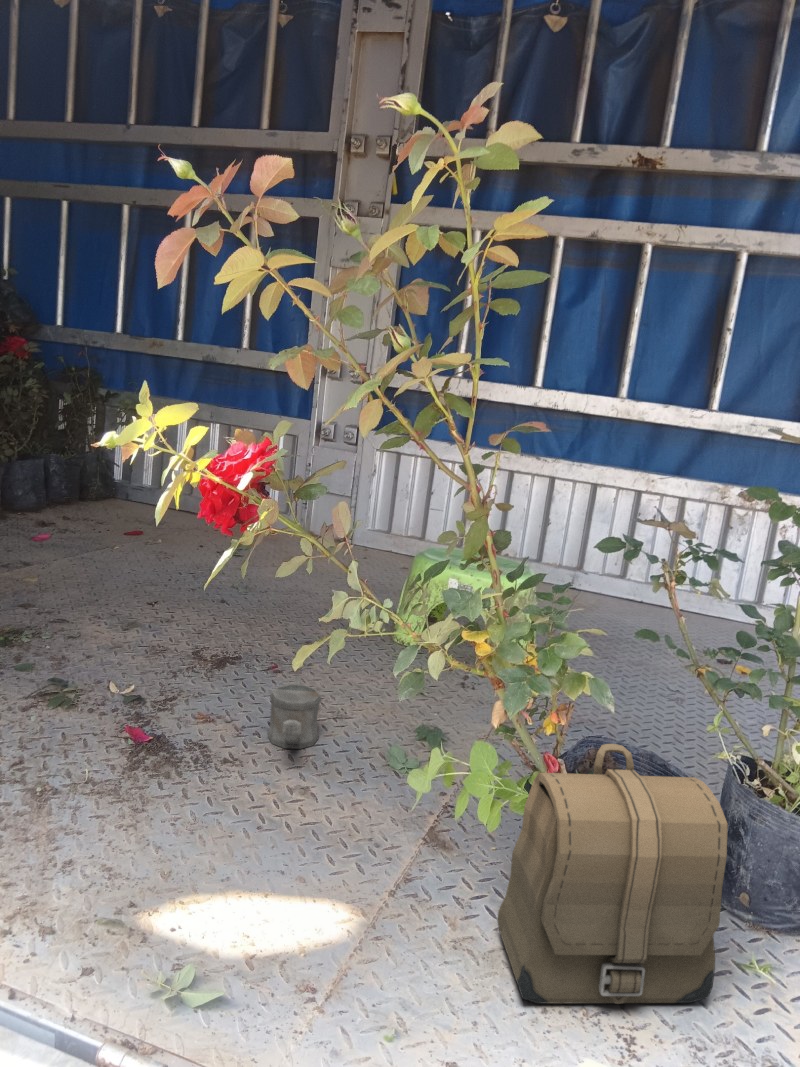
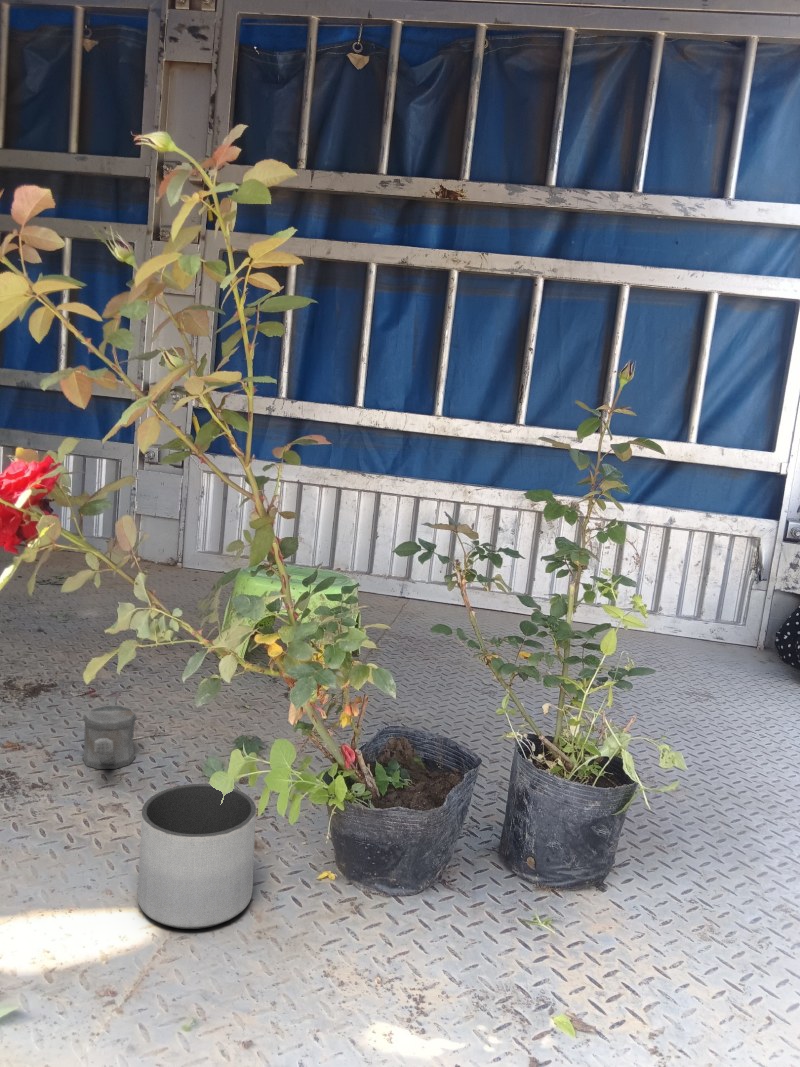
backpack: present [497,744,728,1004] -> none [301,729,497,976]
planter: none [329,779,453,932] -> present [138,784,256,929]

